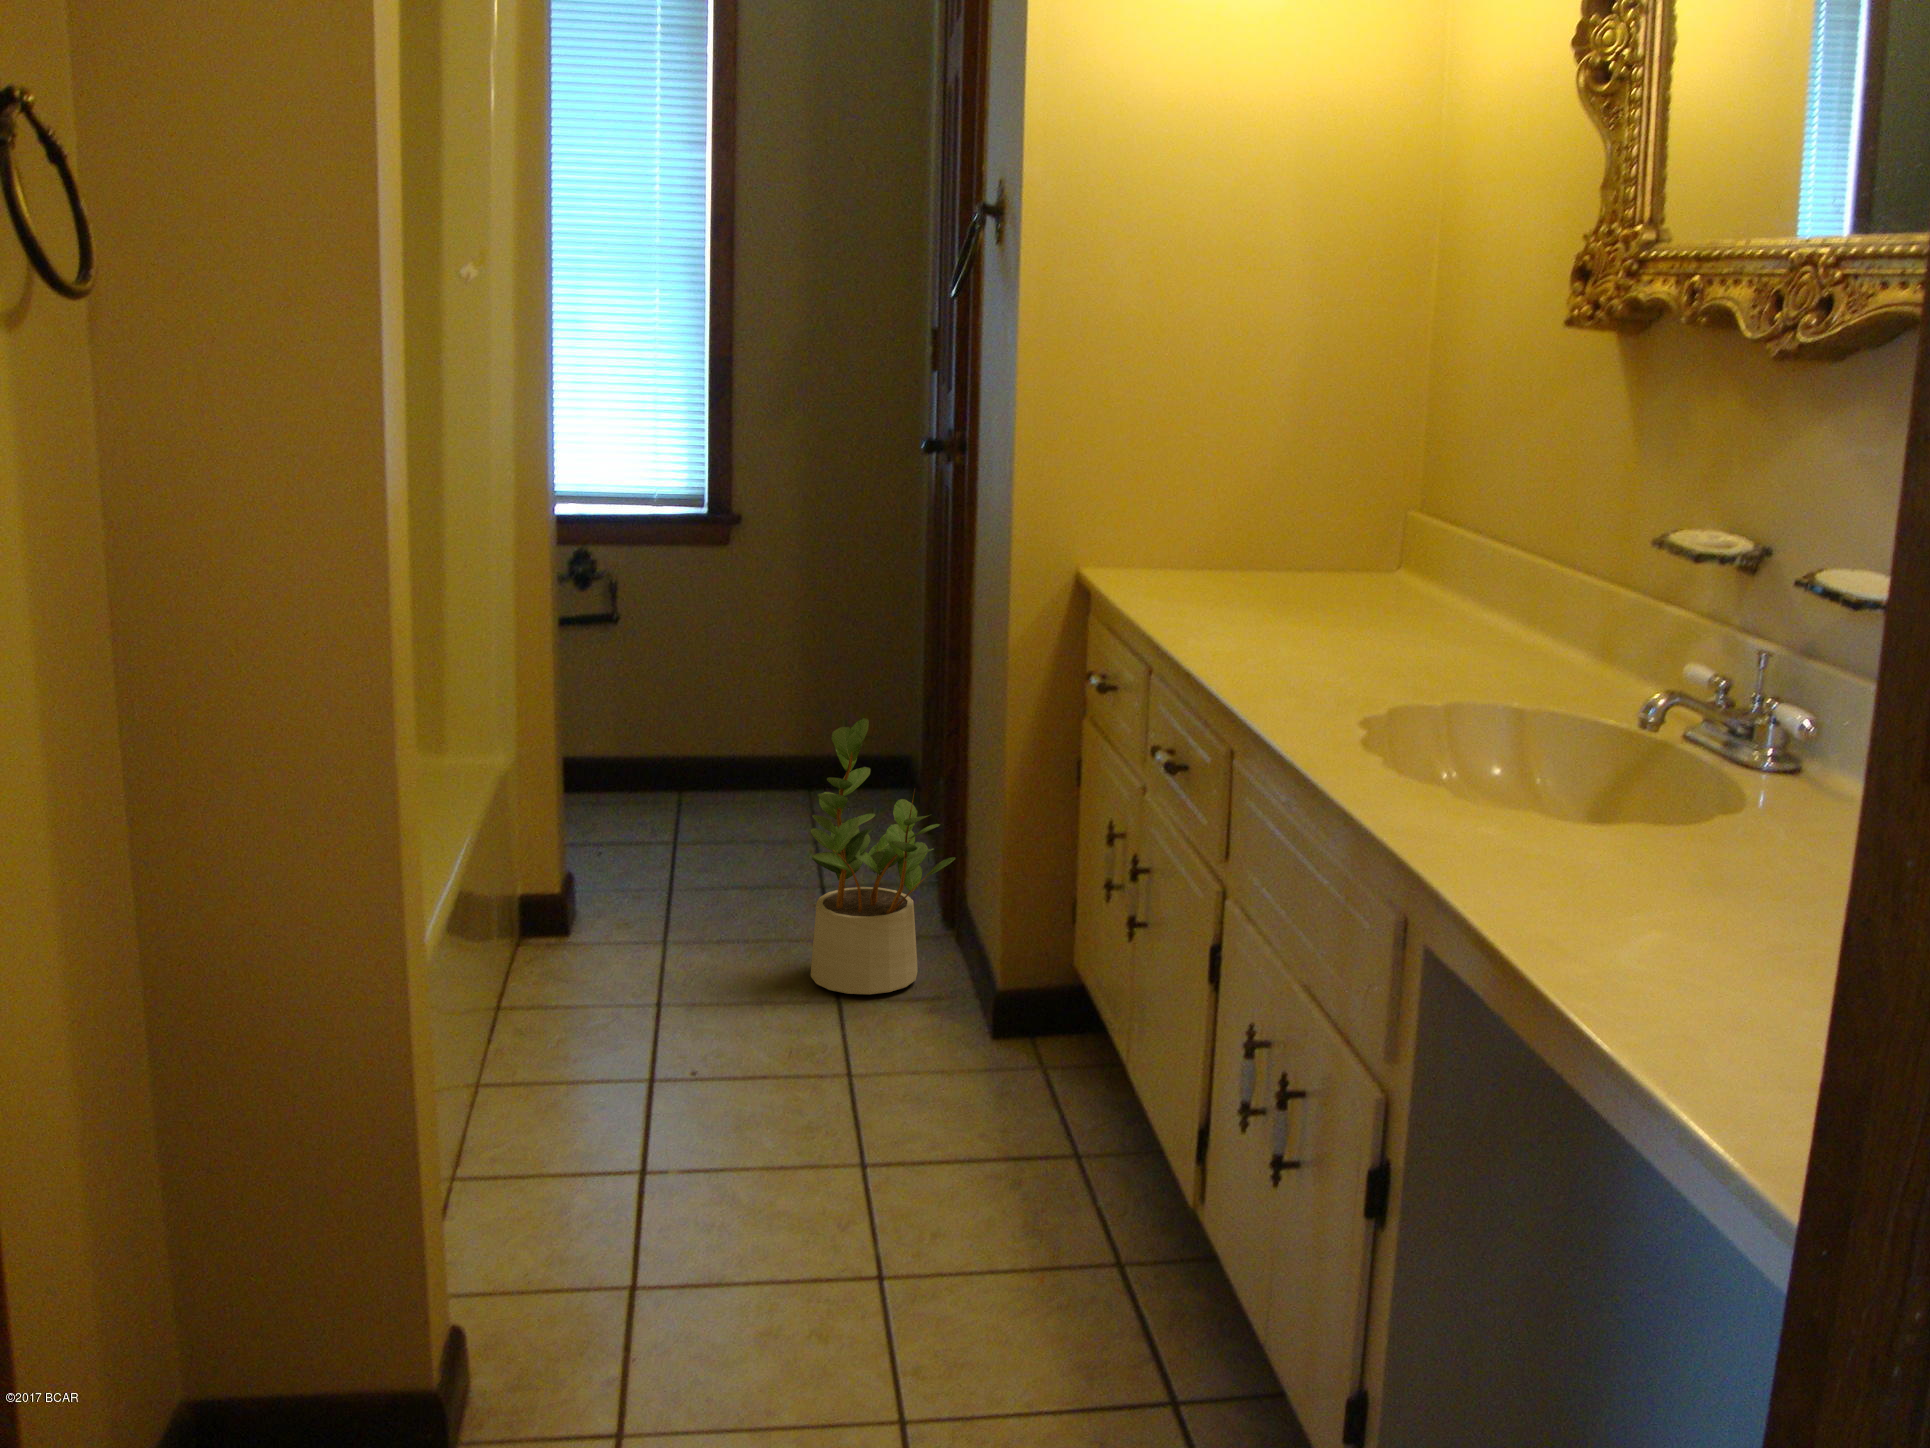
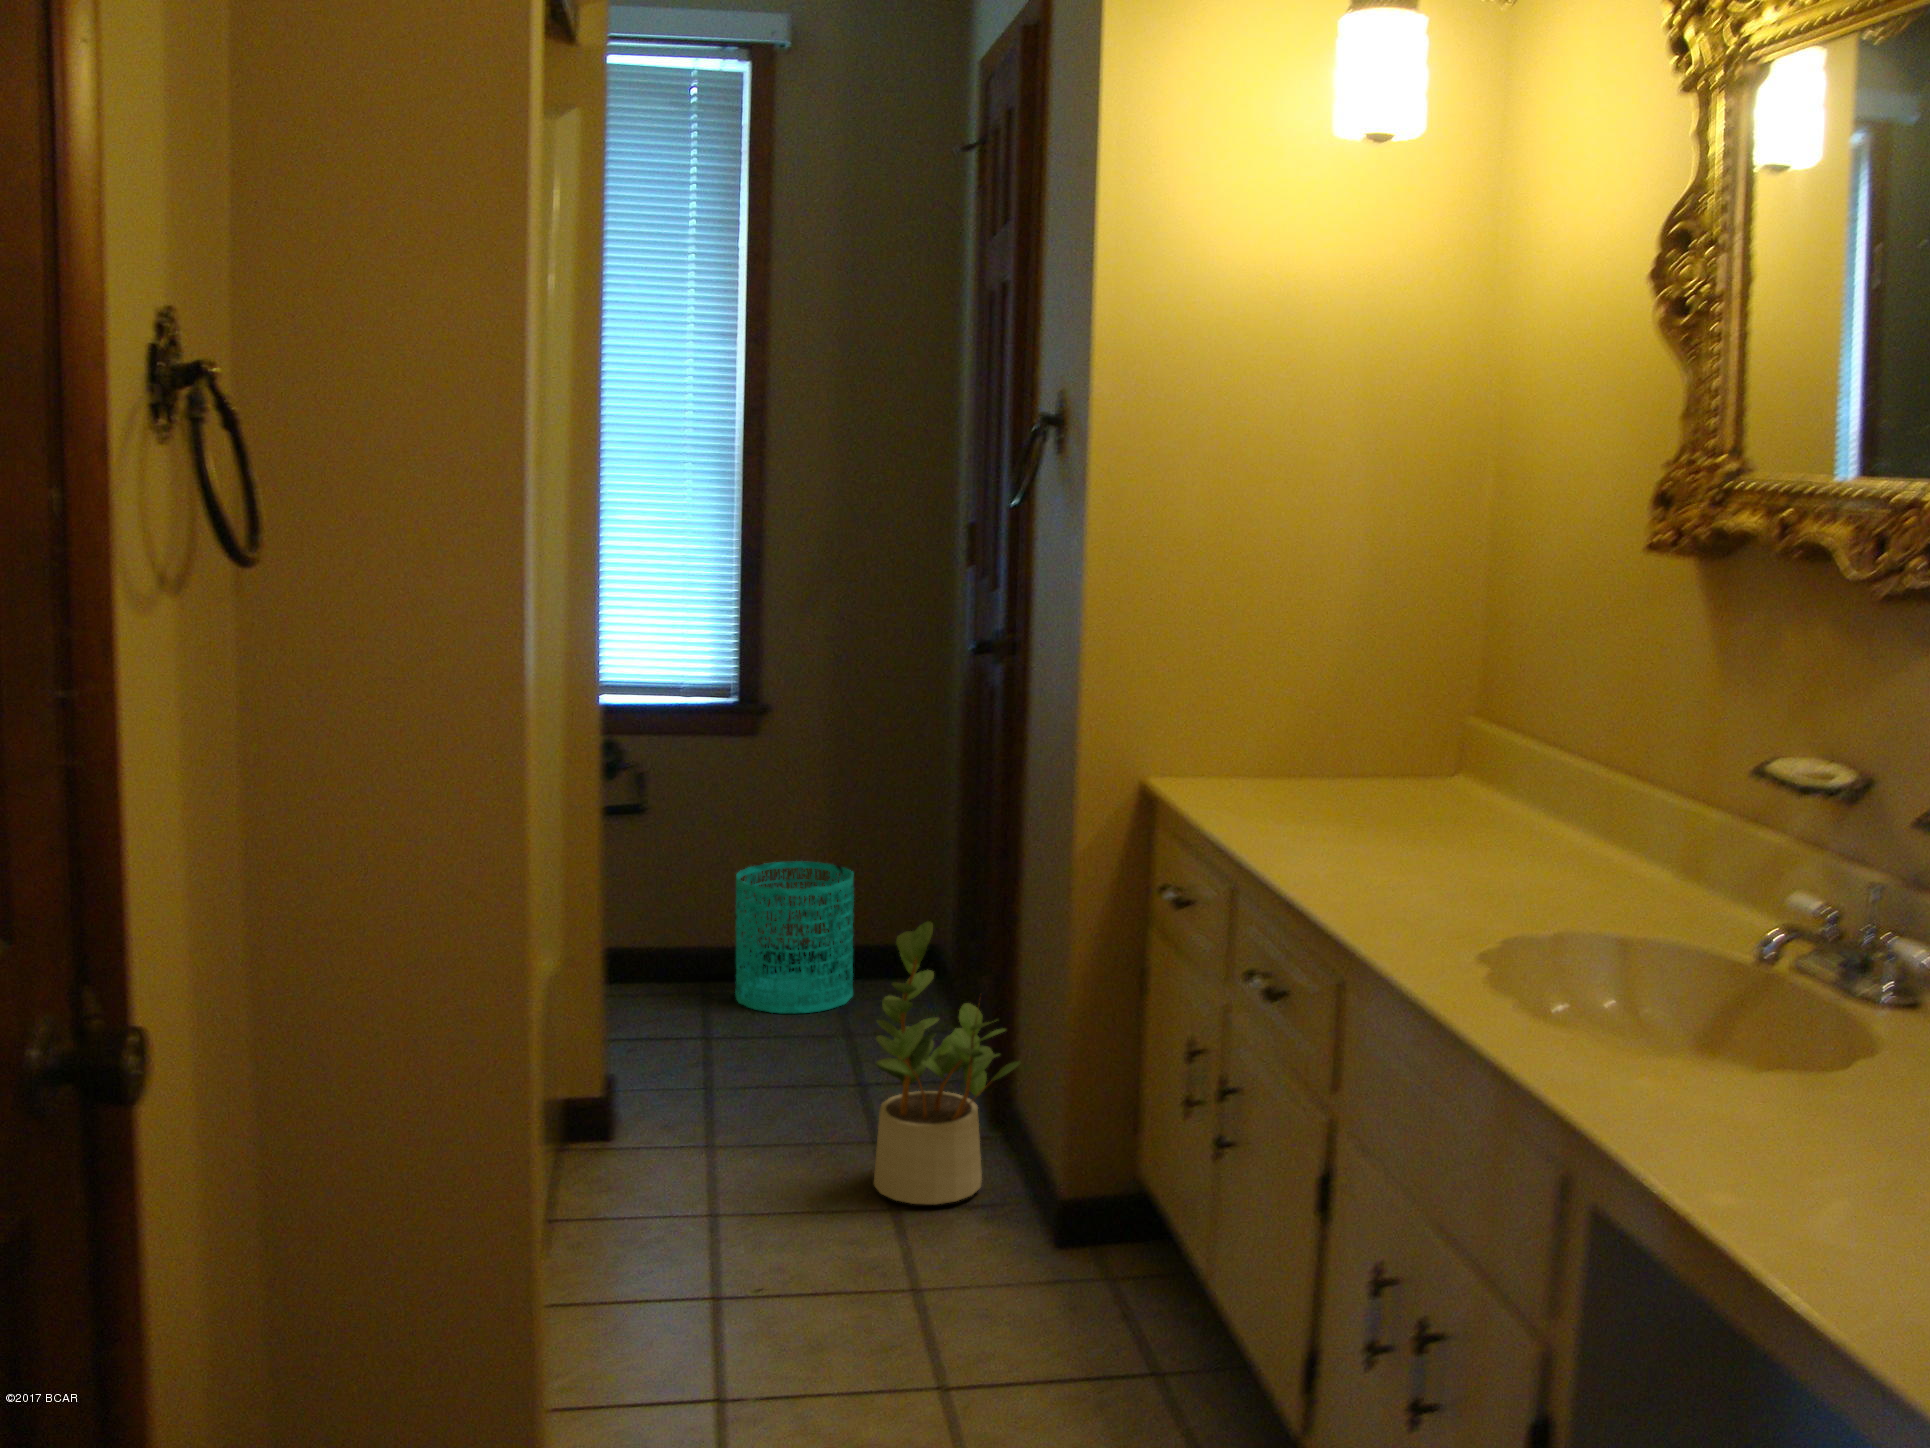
wastebasket: none [693,676,811,822] -> present [735,861,854,1013]

